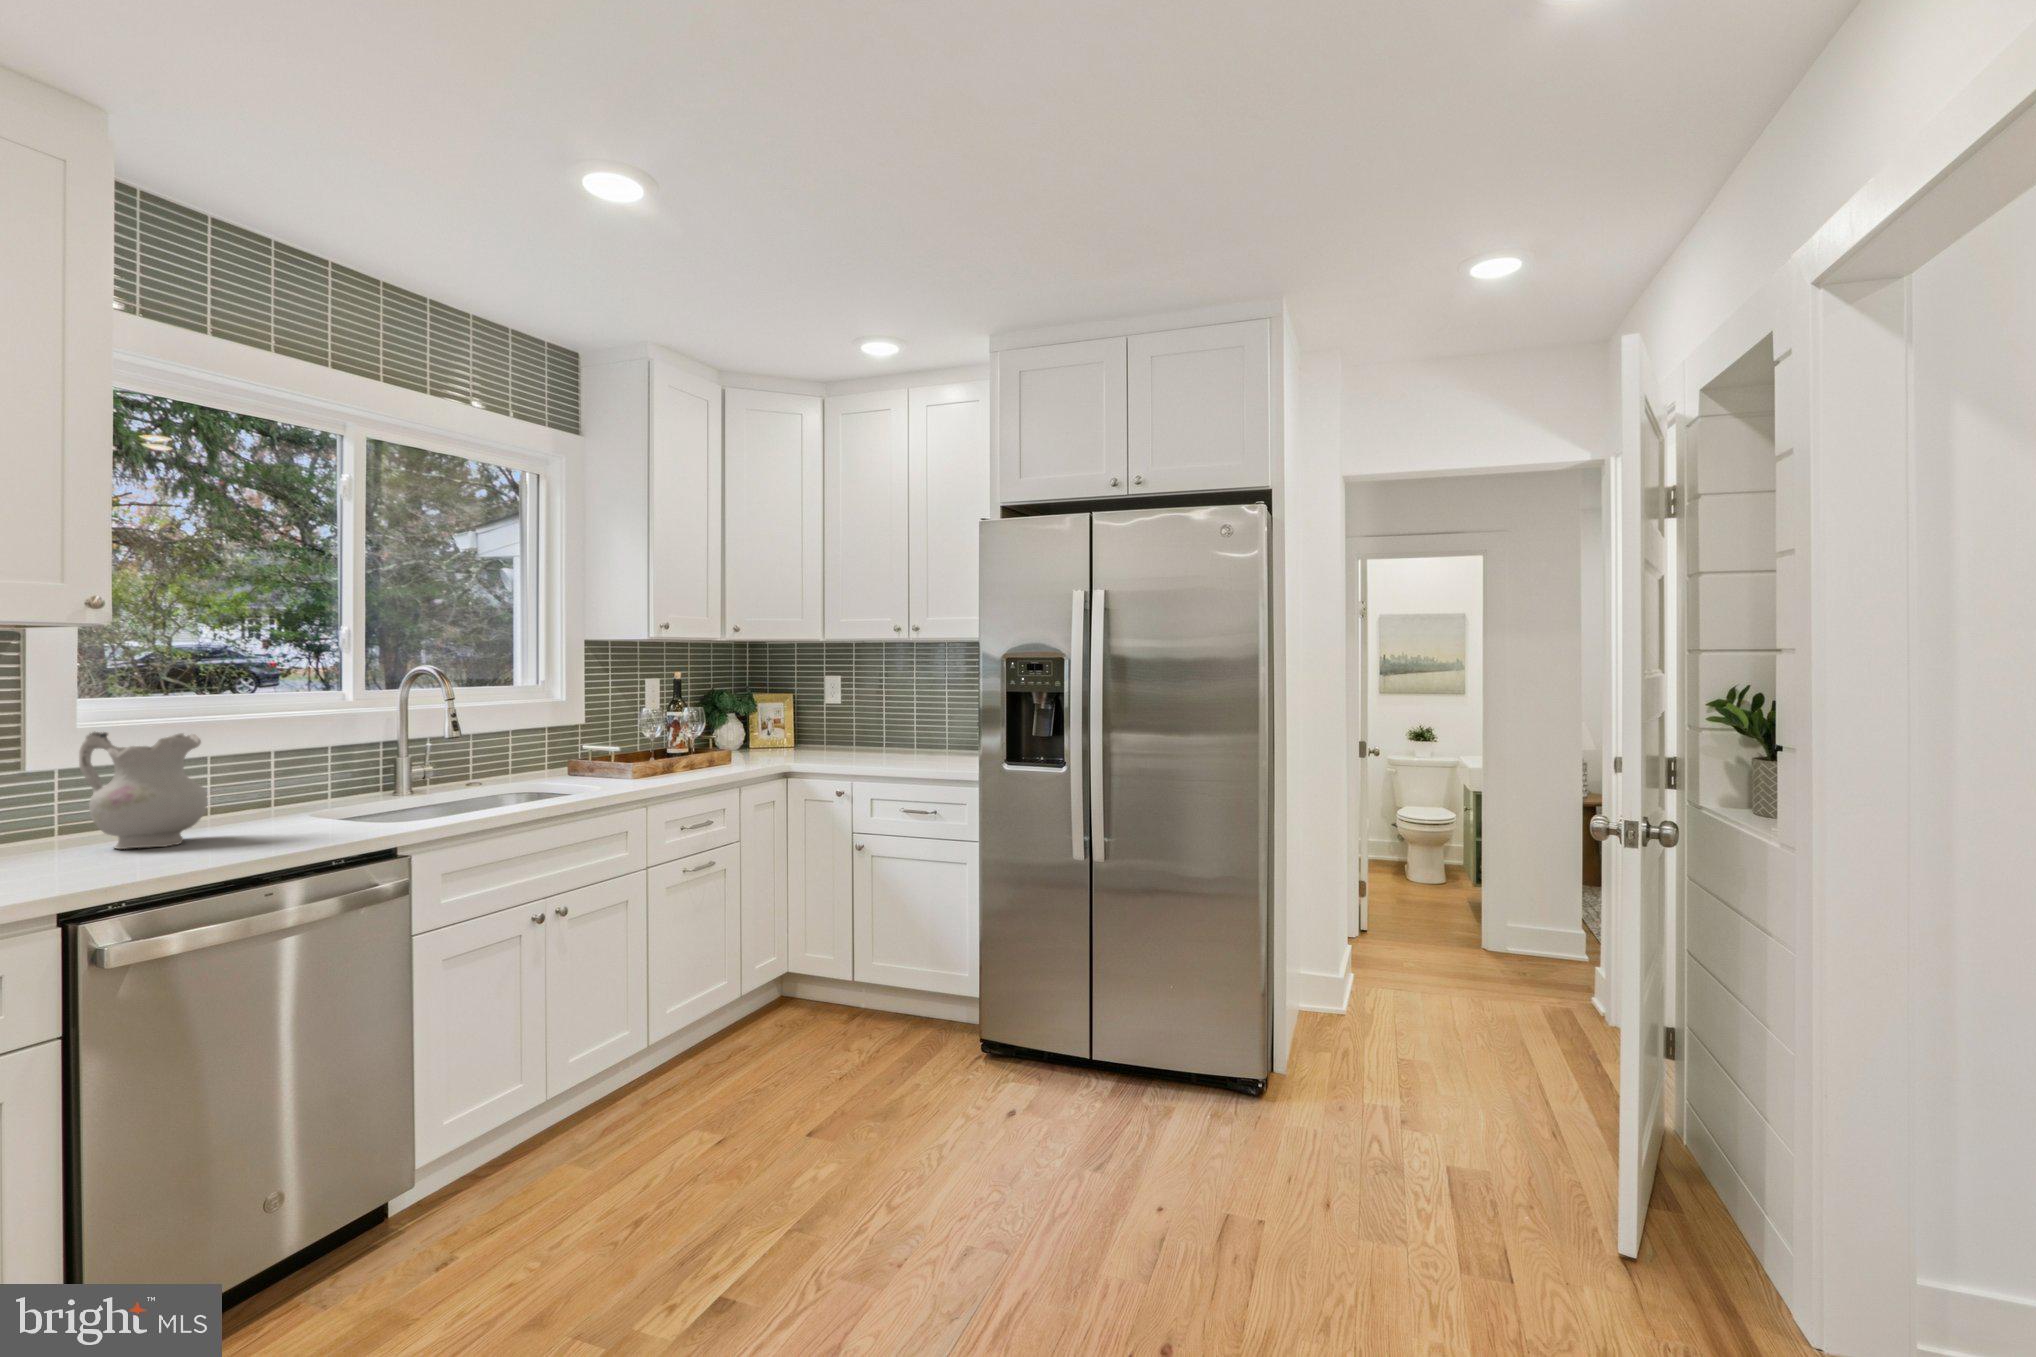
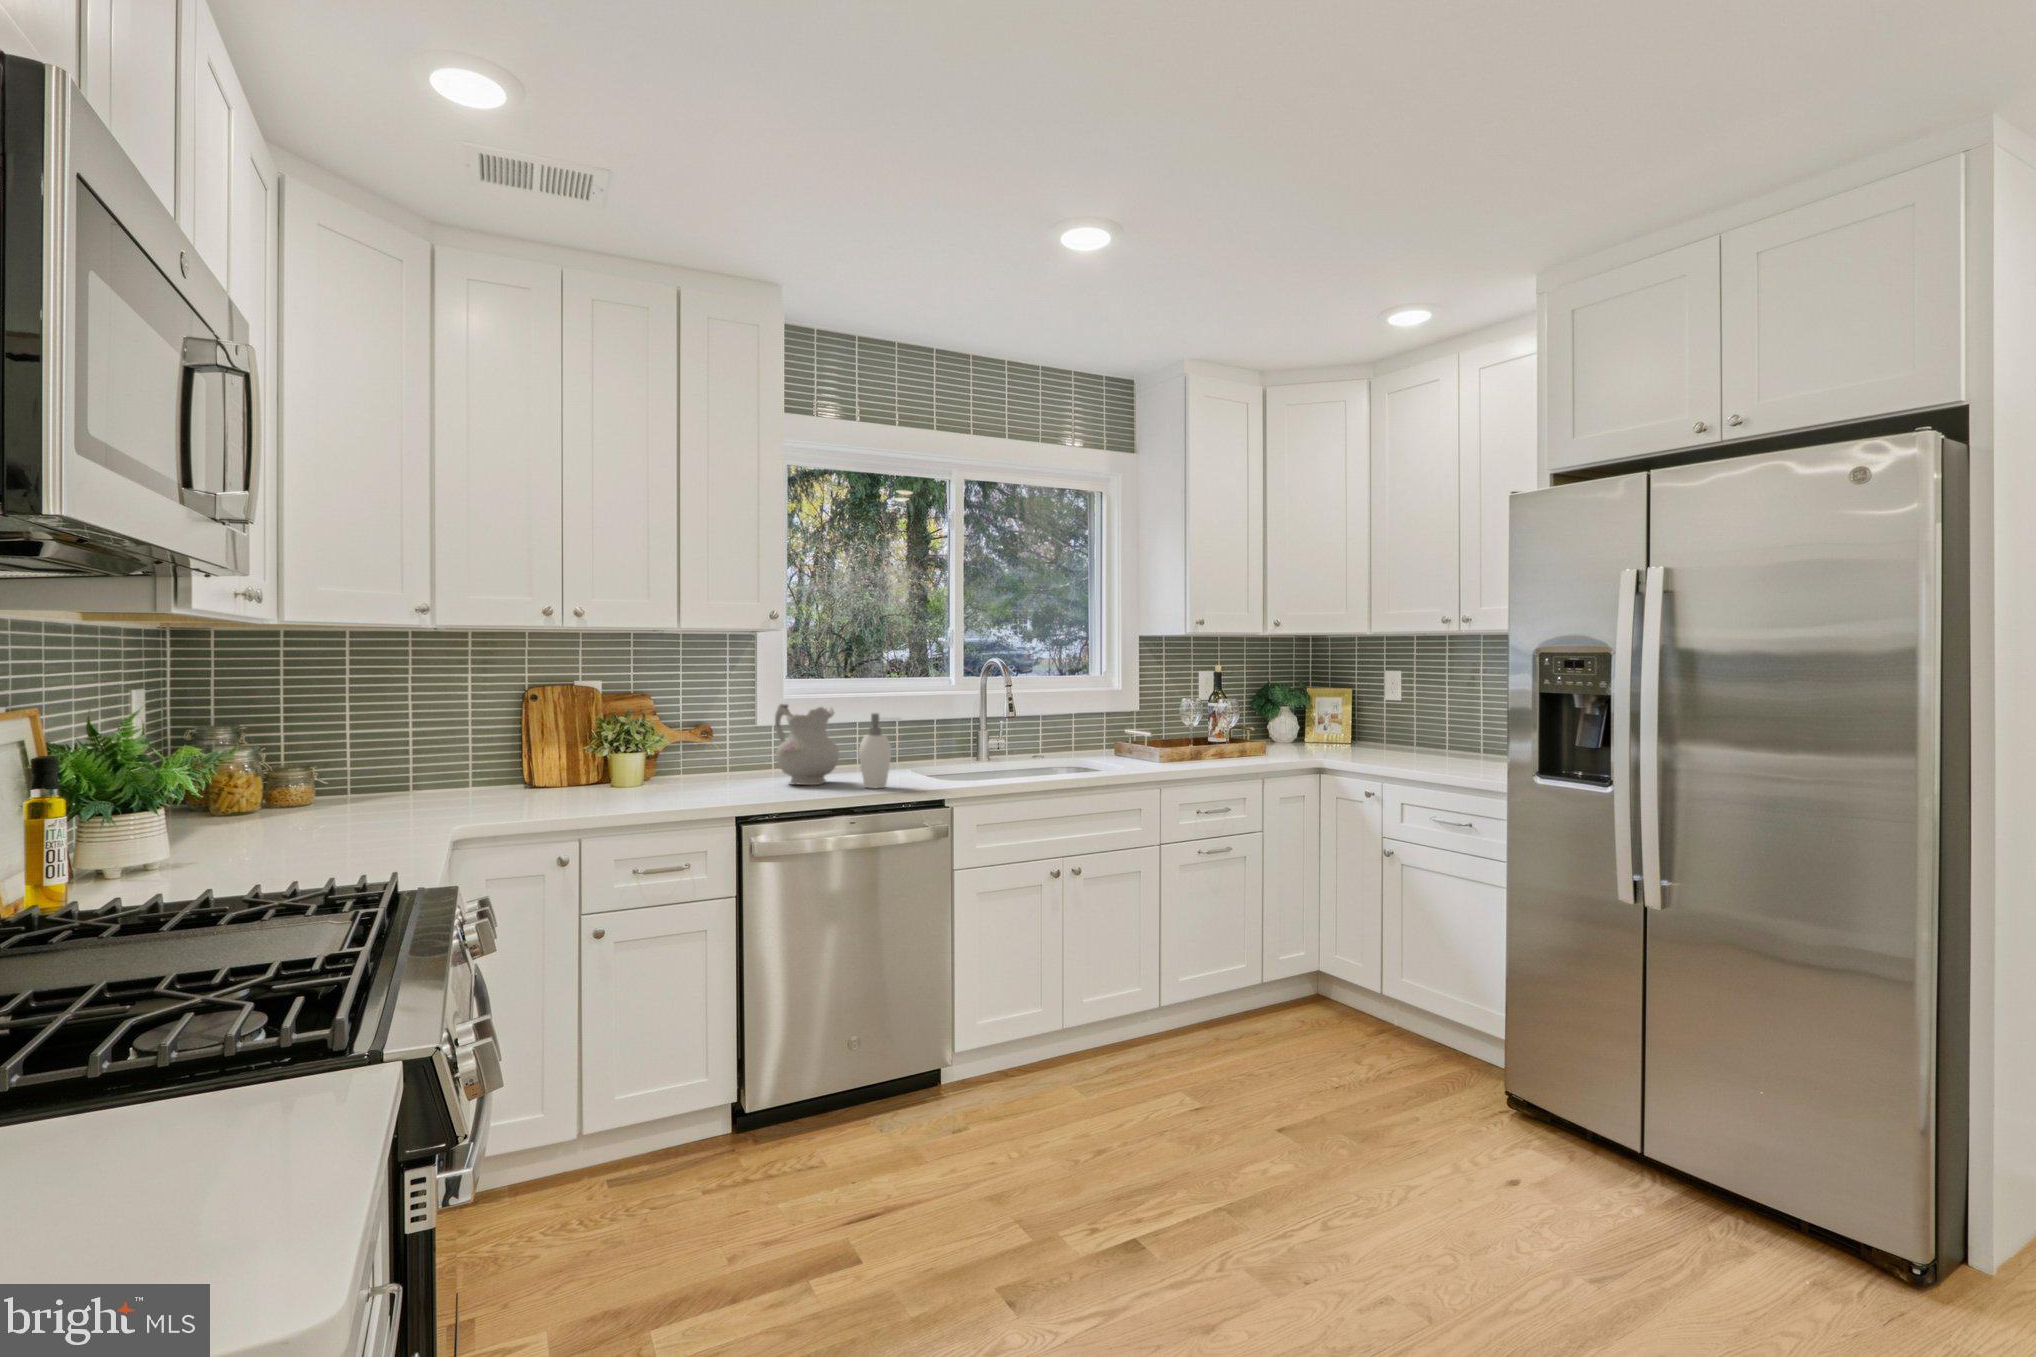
soap dispenser: none [256,739,328,841] -> present [859,713,891,788]

